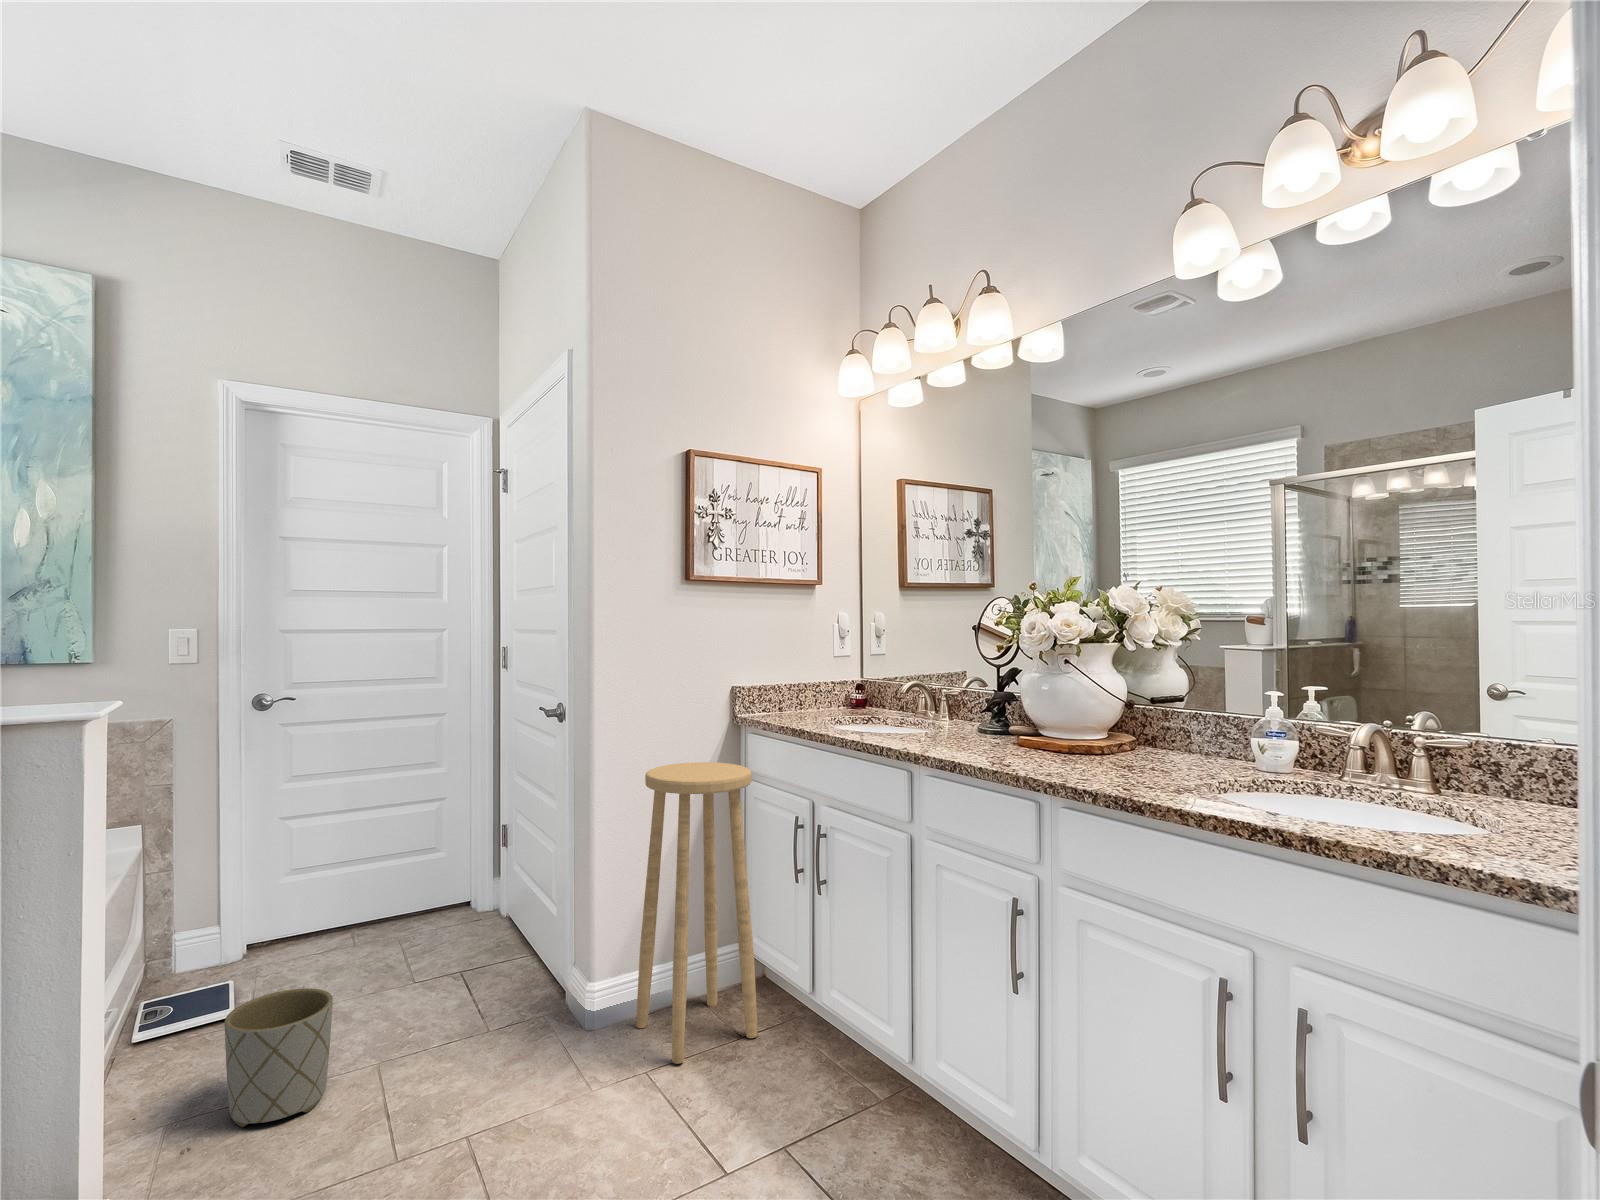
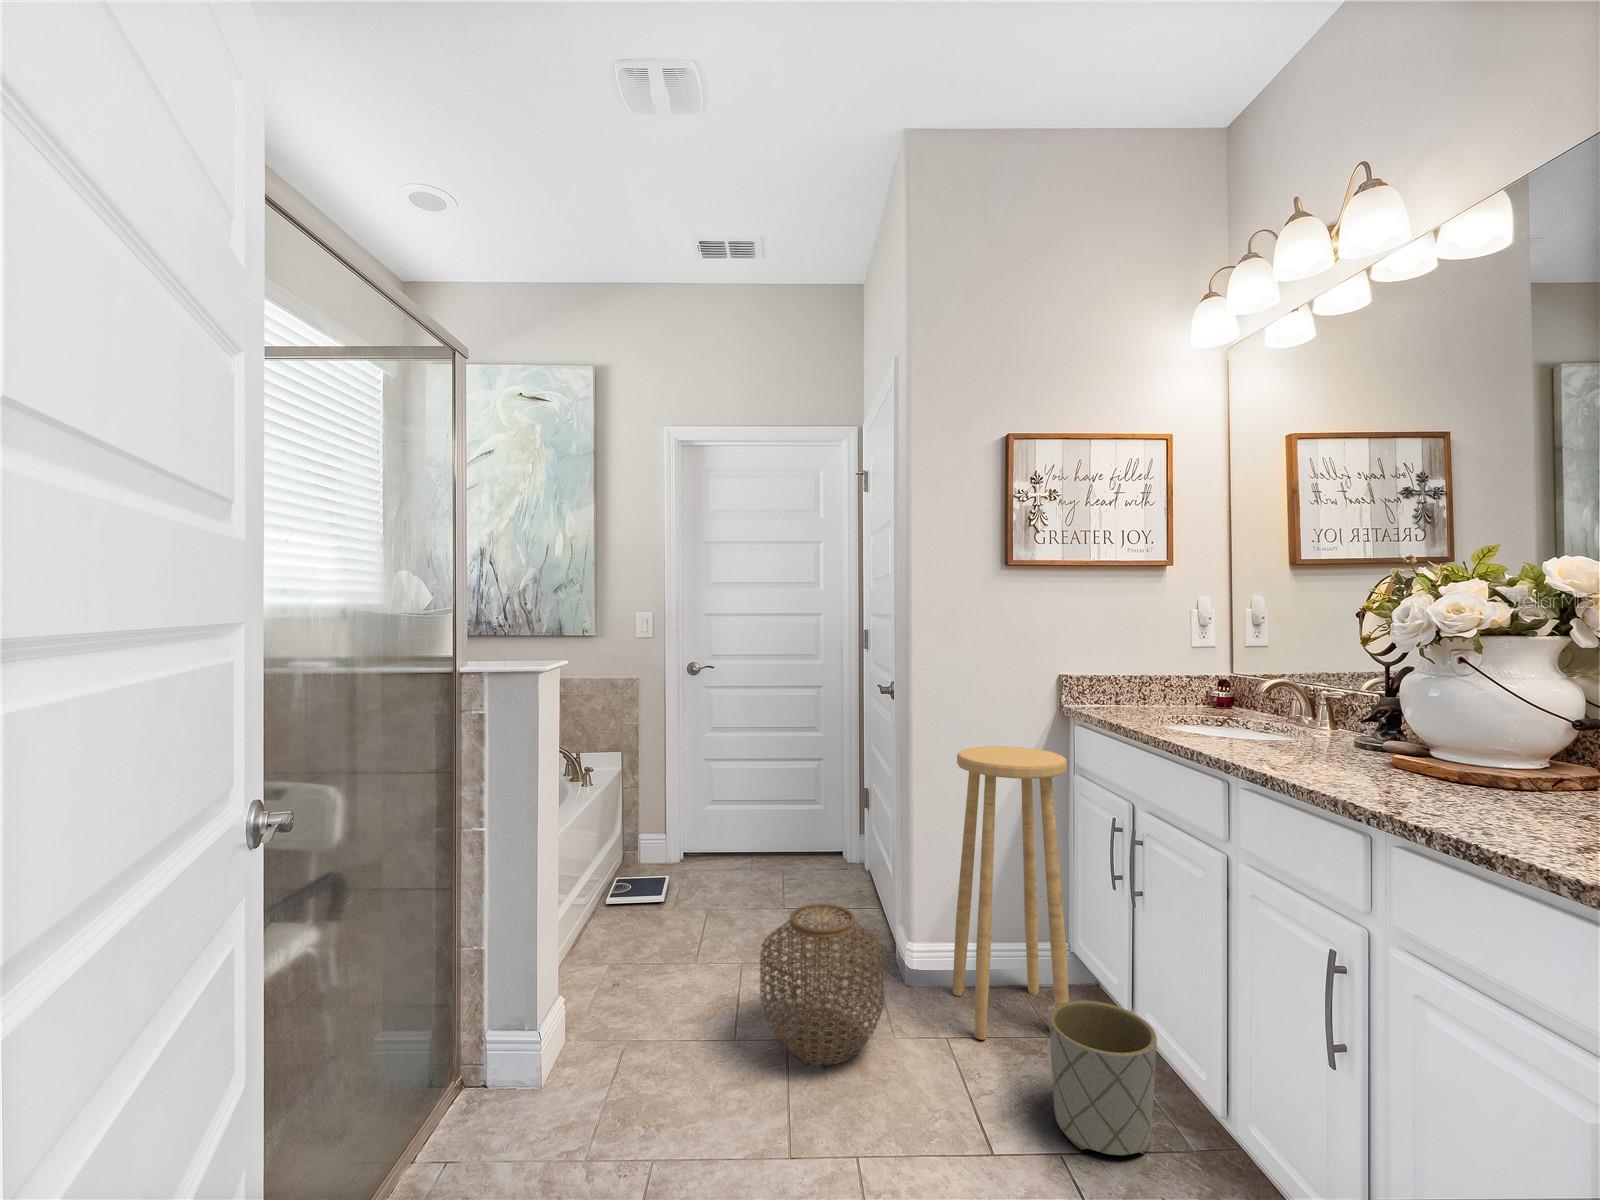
woven basket: none [438,961,586,1146] -> present [760,904,885,1065]
planter: present [225,988,333,1127] -> present [1049,1001,1157,1155]

